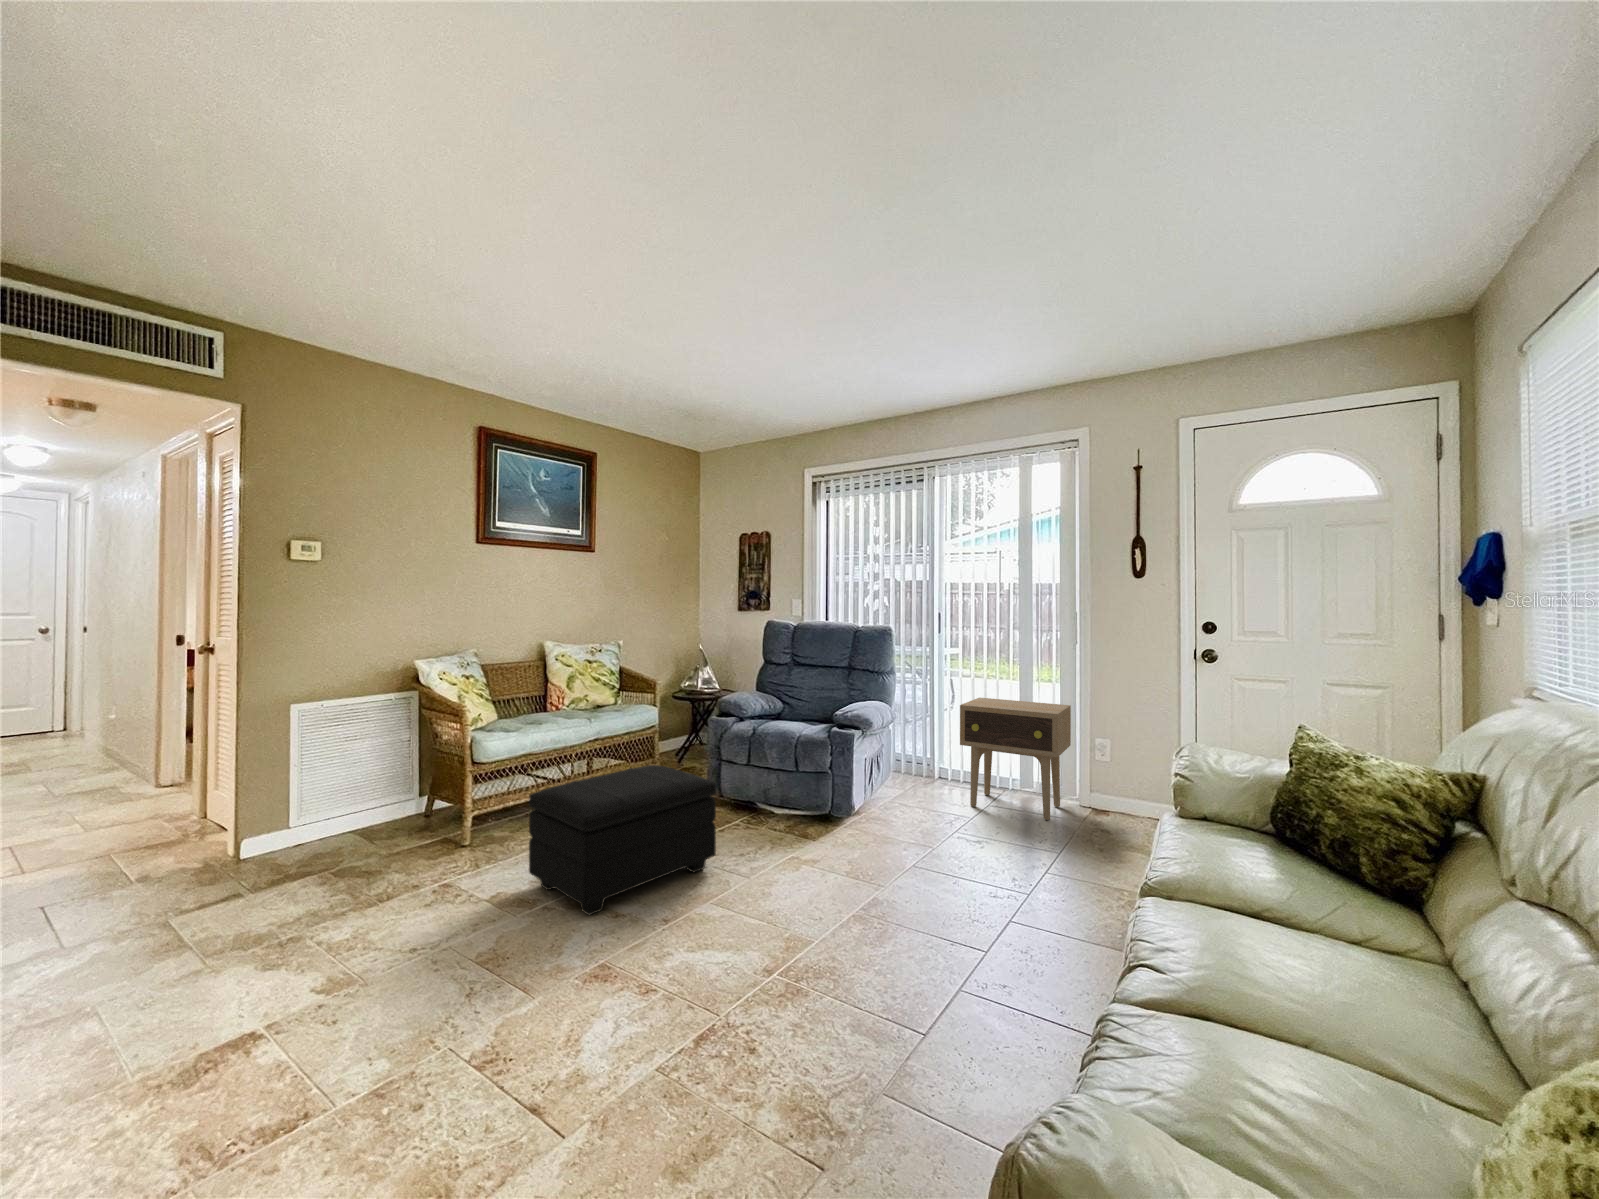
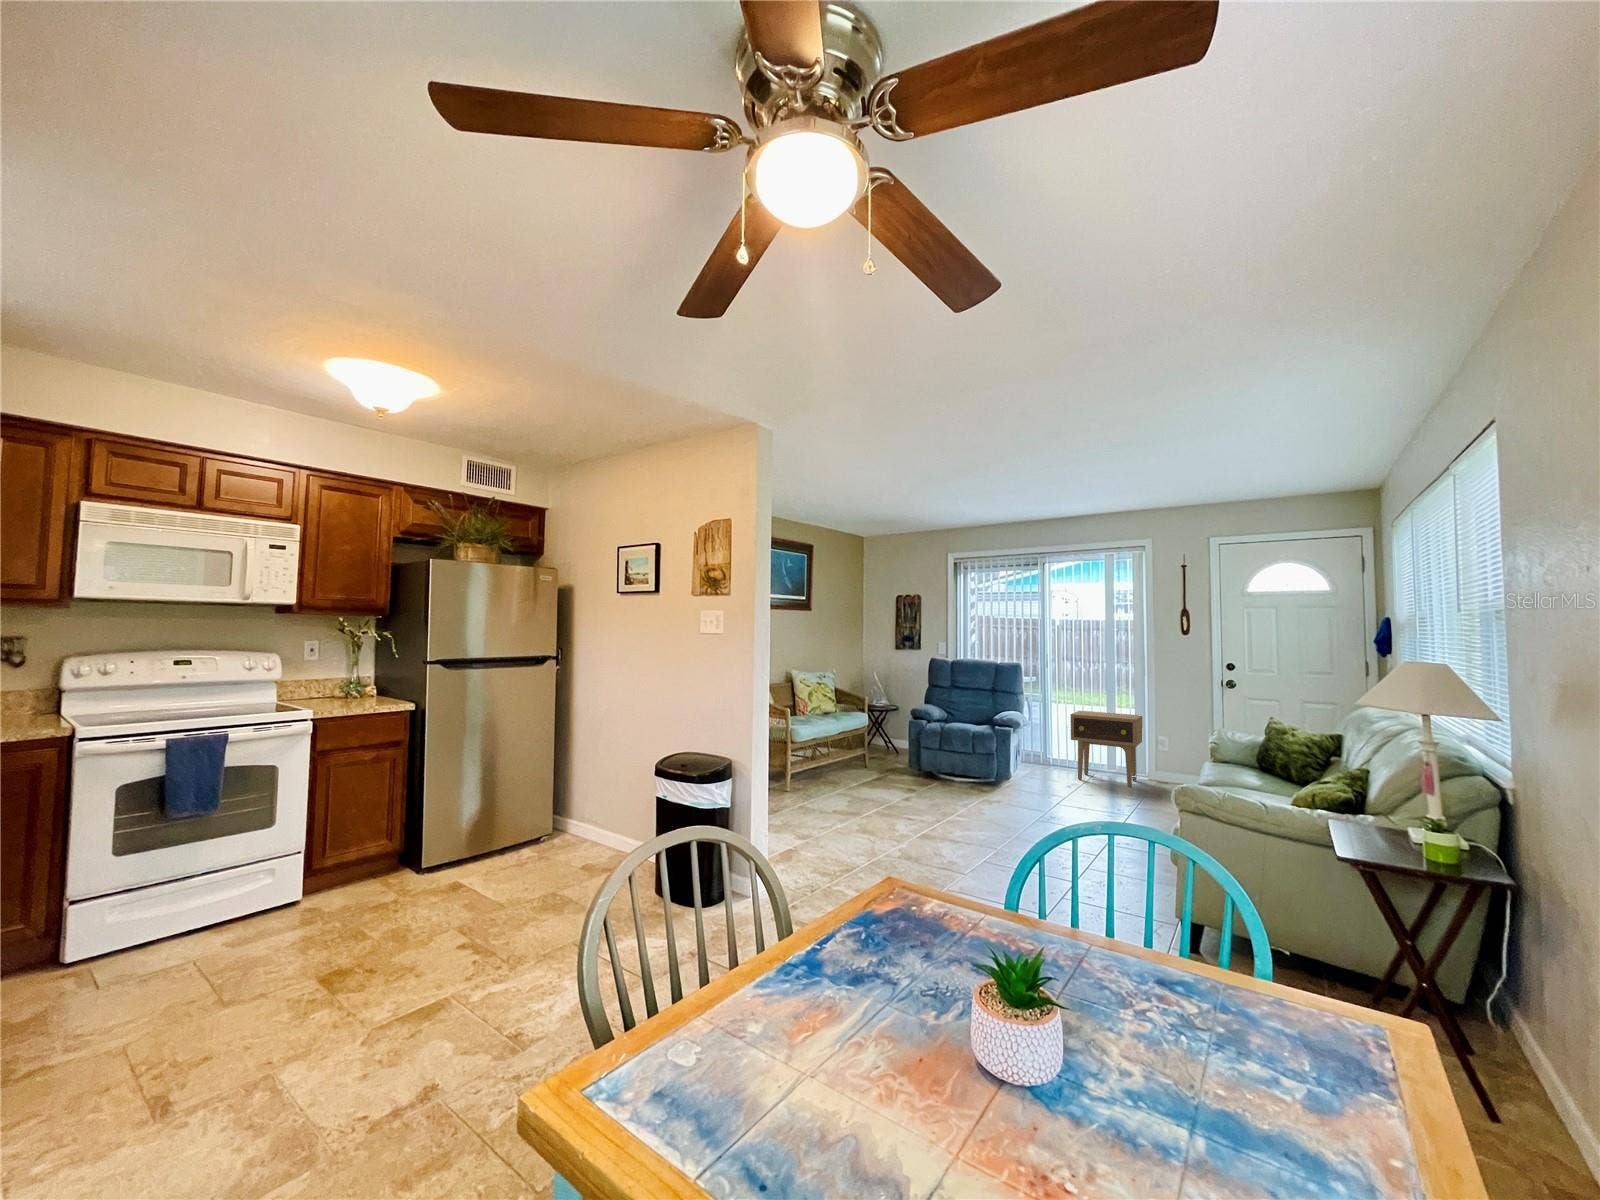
footstool: present [529,765,716,915] -> none [851,745,946,815]

